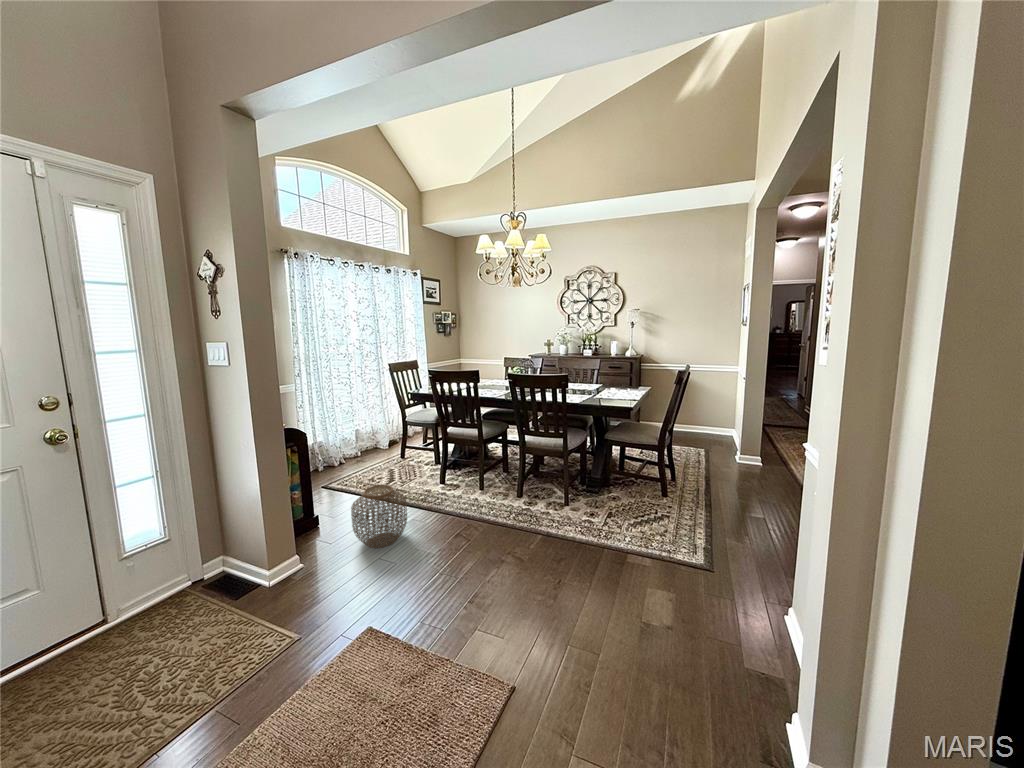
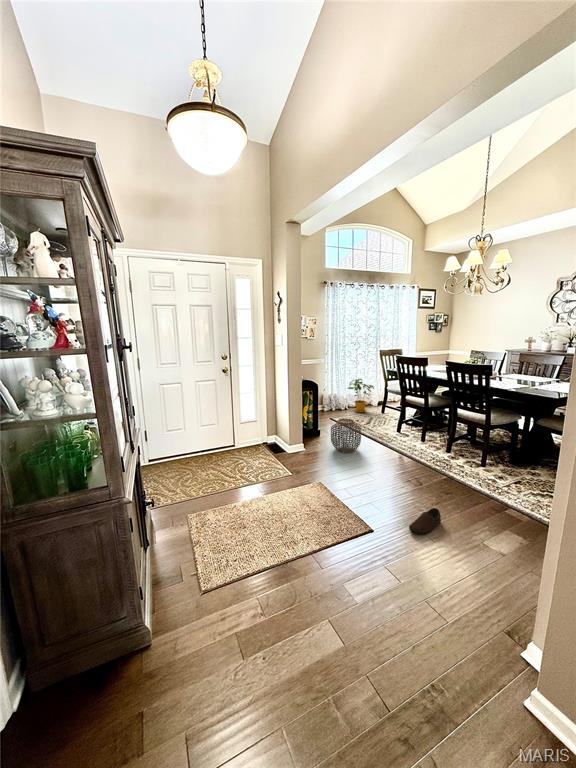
house plant: none [342,410,387,463] -> present [348,379,374,412]
shoe: none [557,598,584,658] -> present [409,508,441,534]

